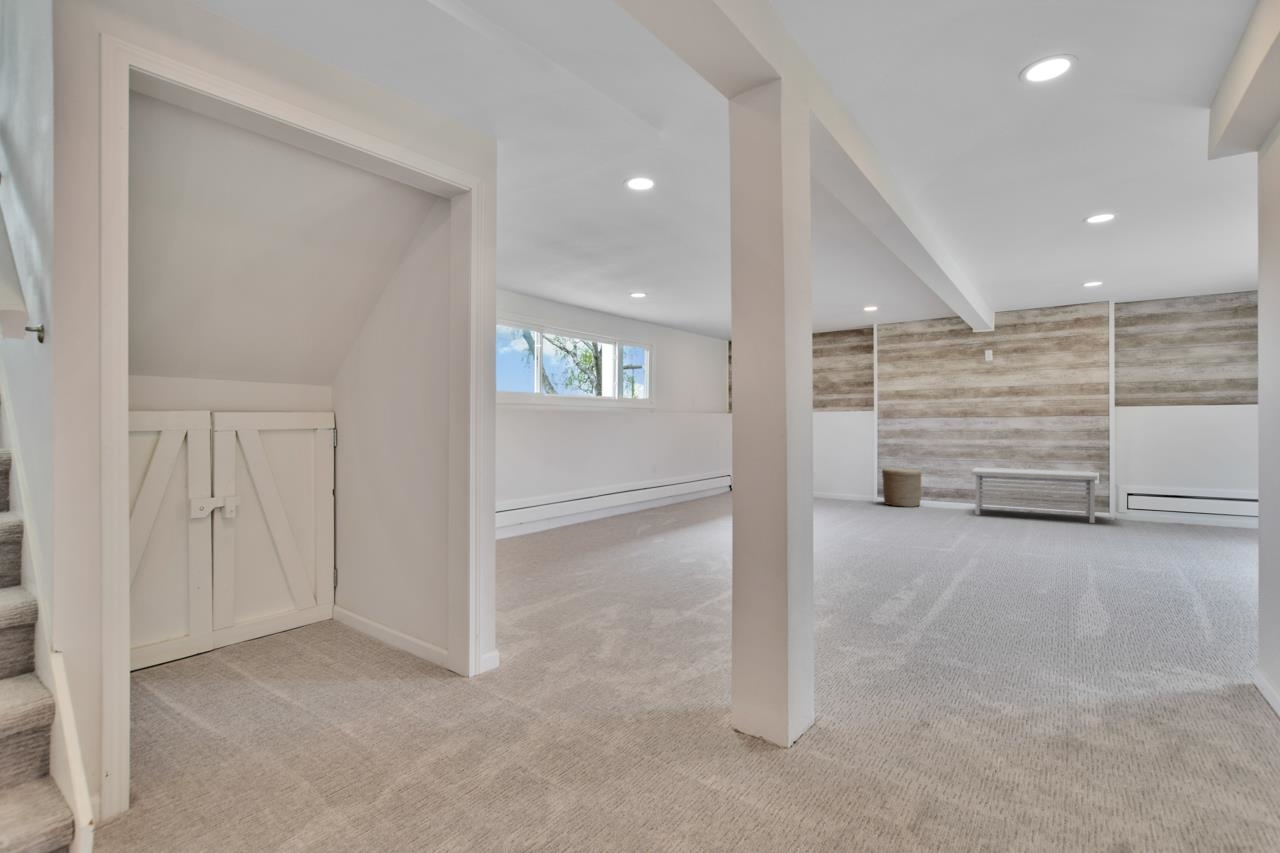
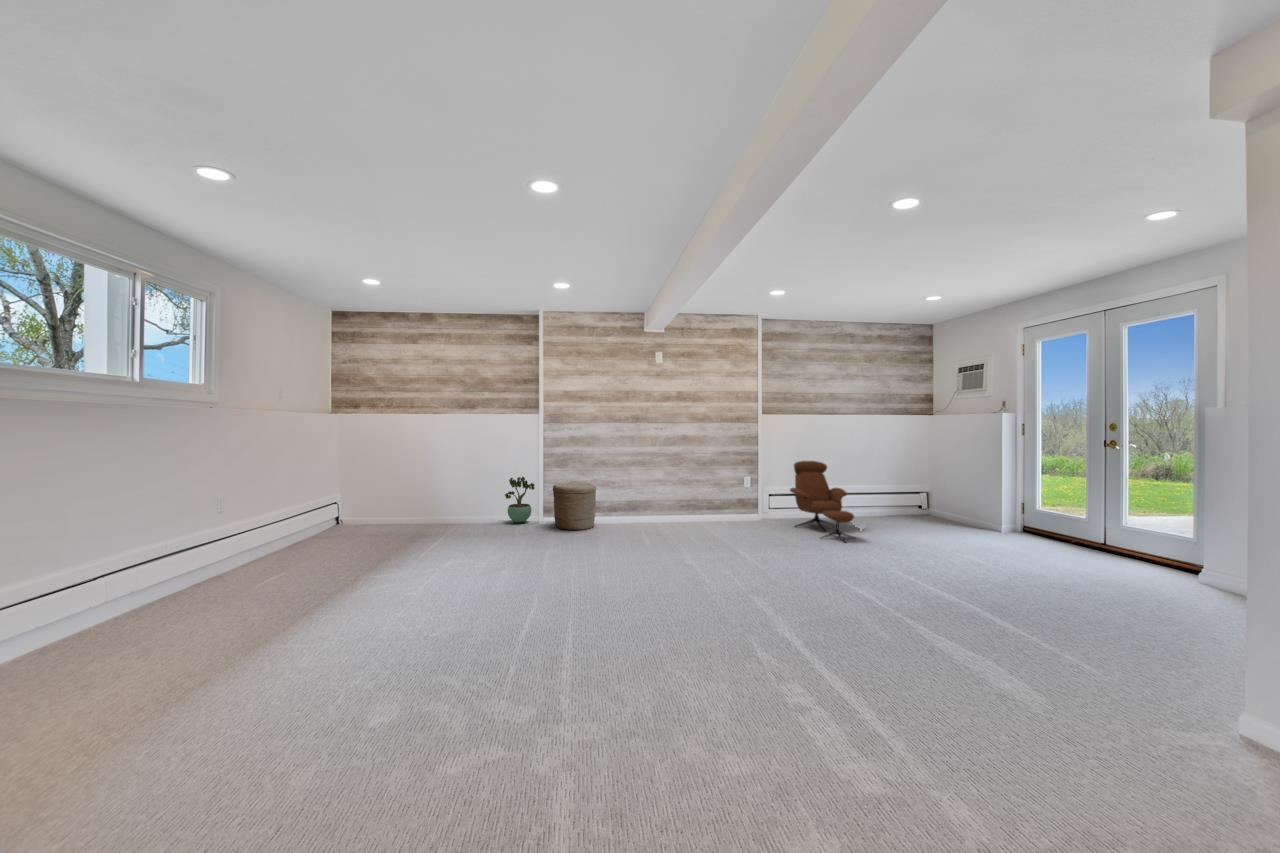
lounge chair: none [1142,456,1223,538] -> present [790,461,854,541]
potted plant: none [844,462,869,499] -> present [505,477,534,523]
storage bench: present [972,468,1098,523] -> none [647,478,764,534]

